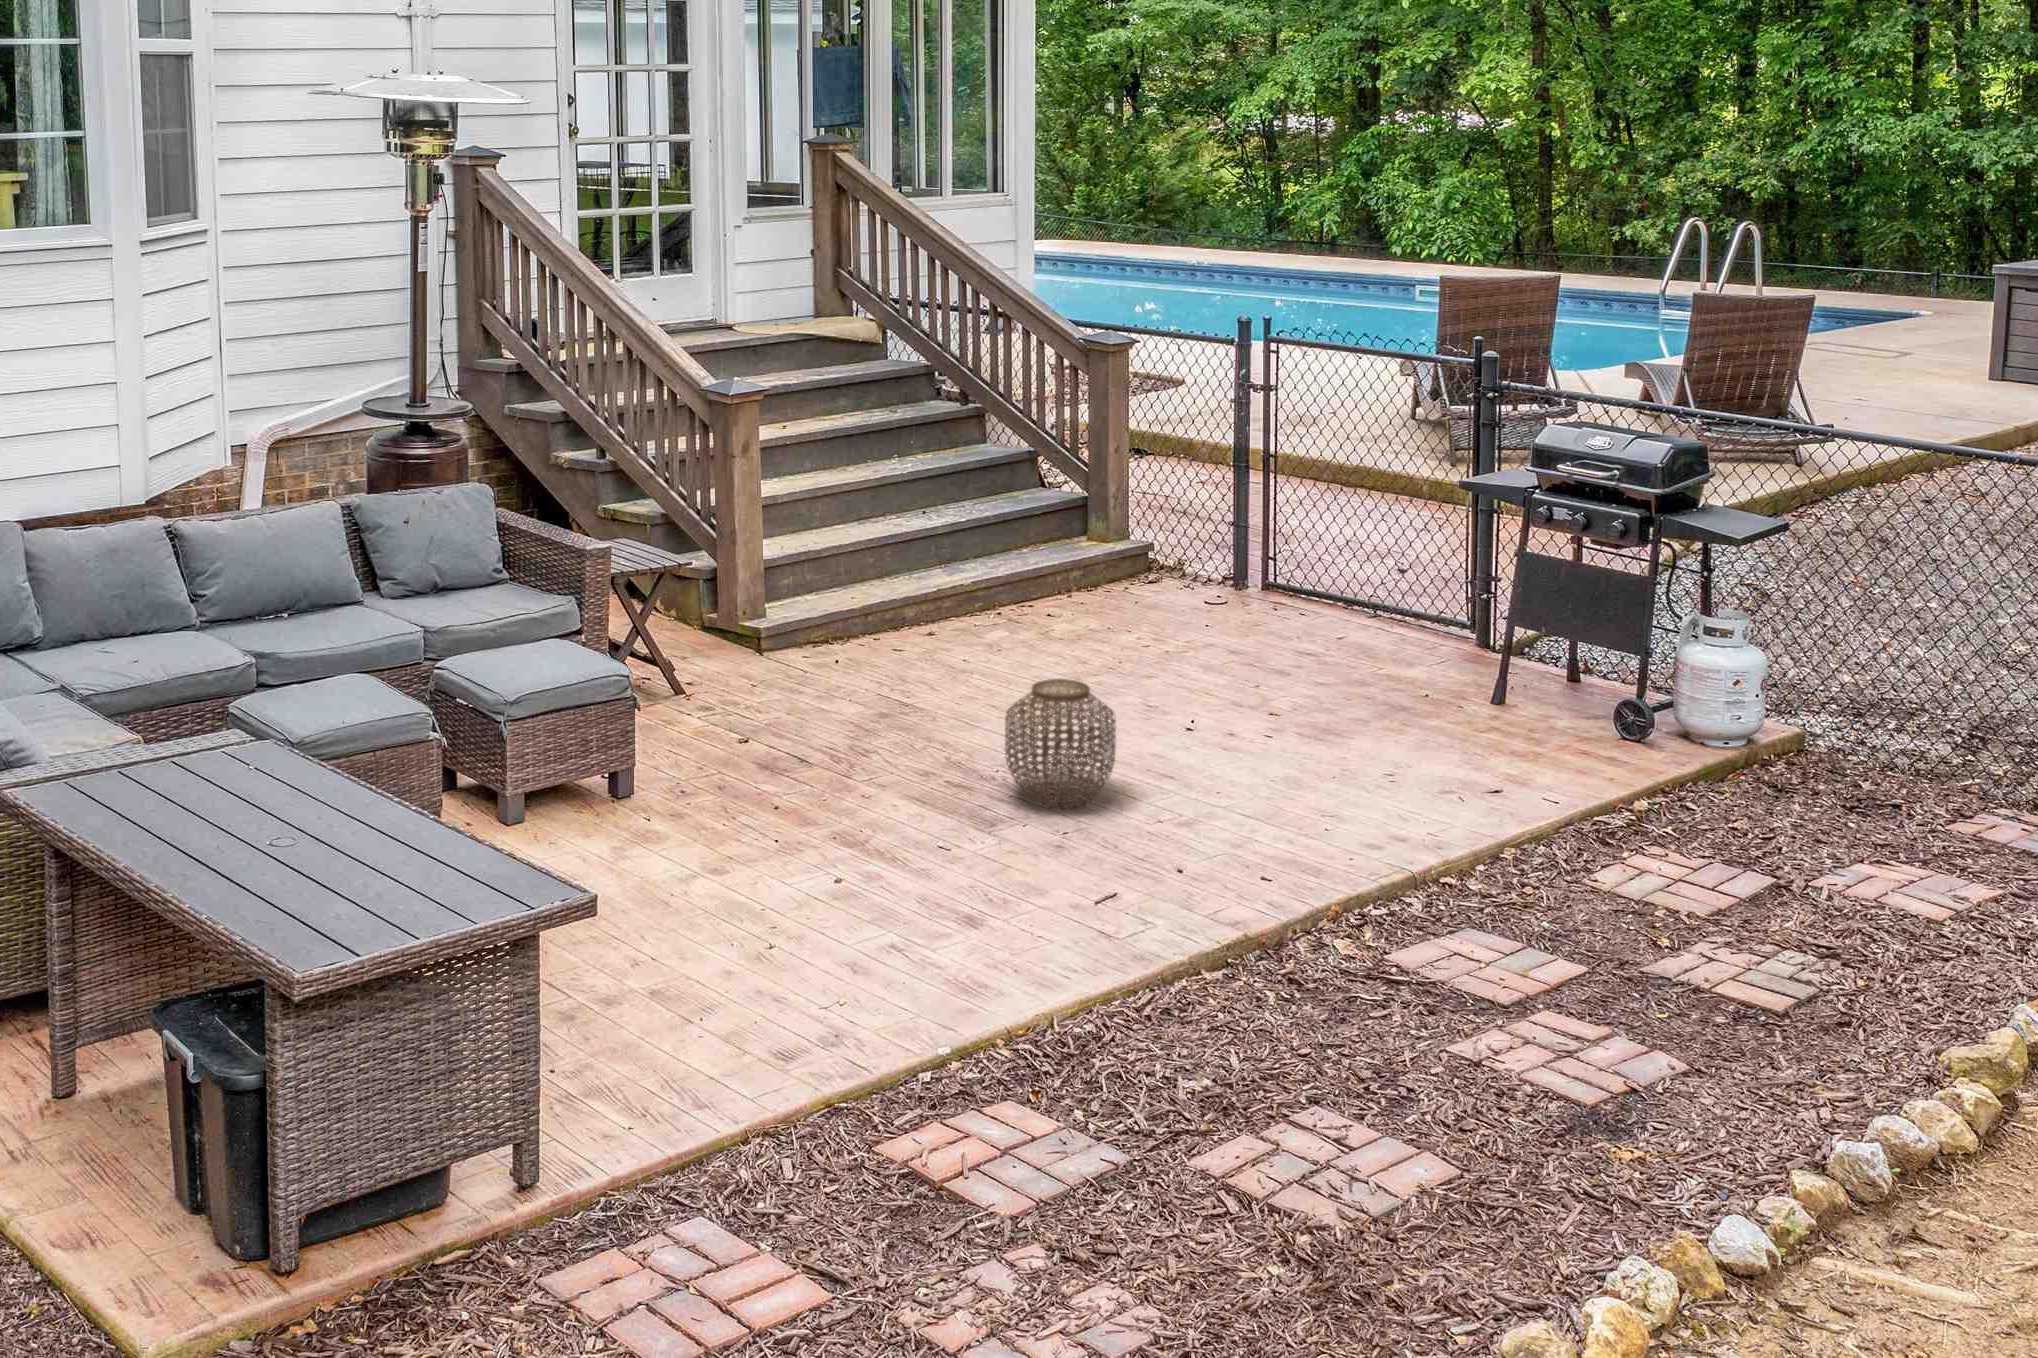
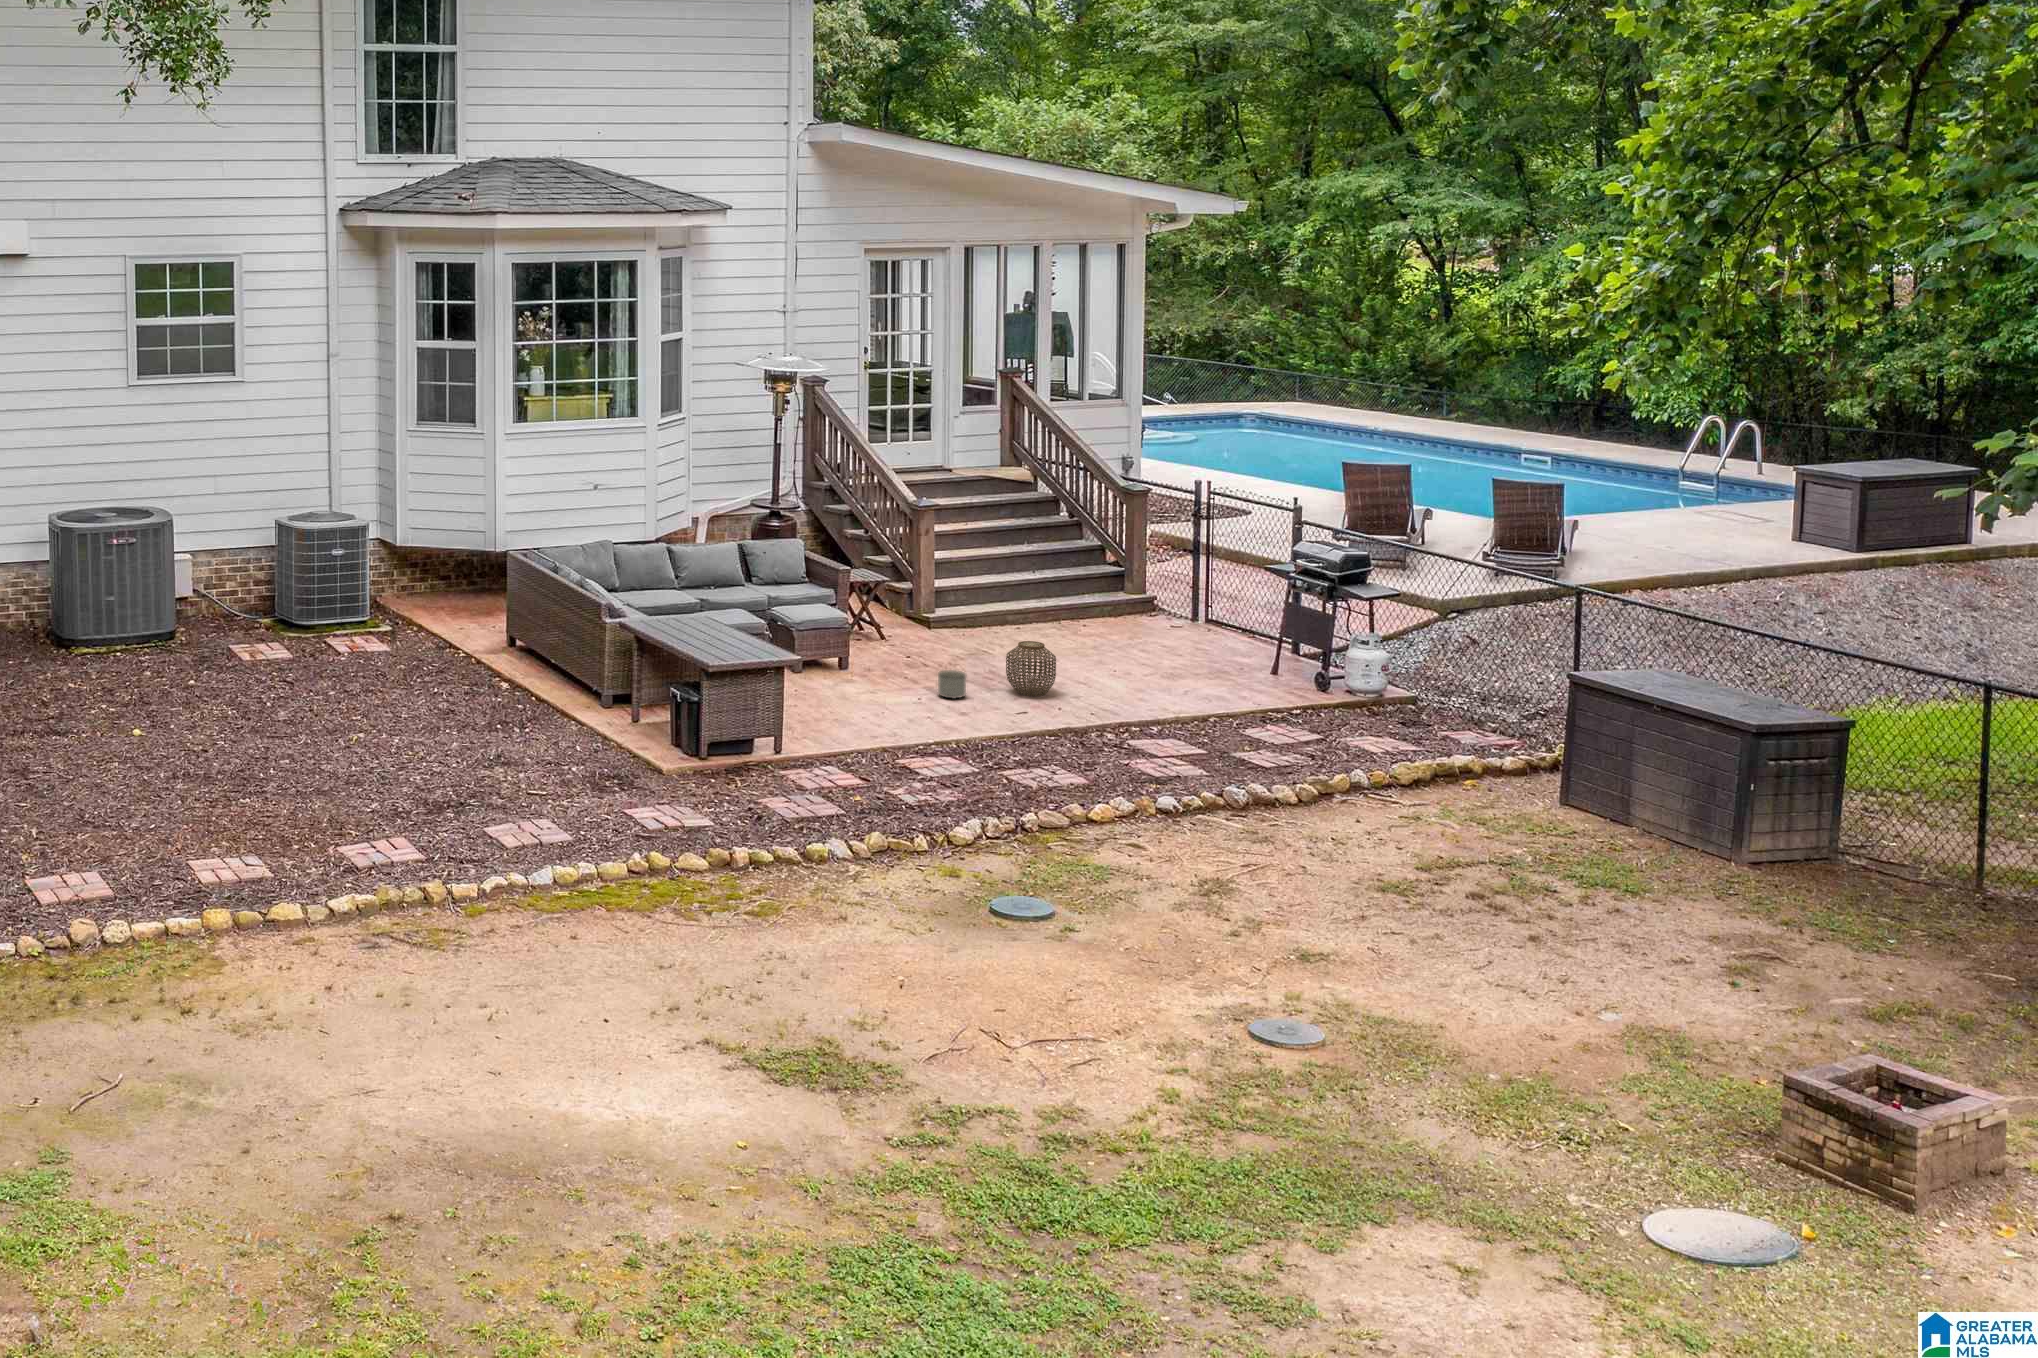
planter: none [867,769,934,841] -> present [938,670,966,699]

